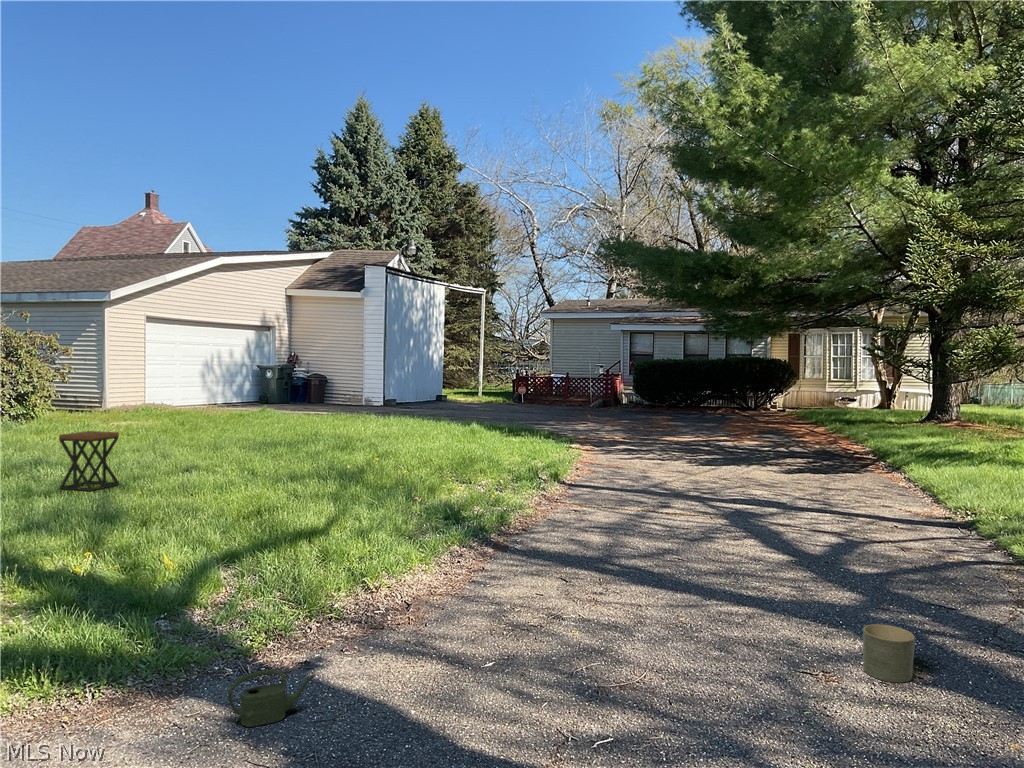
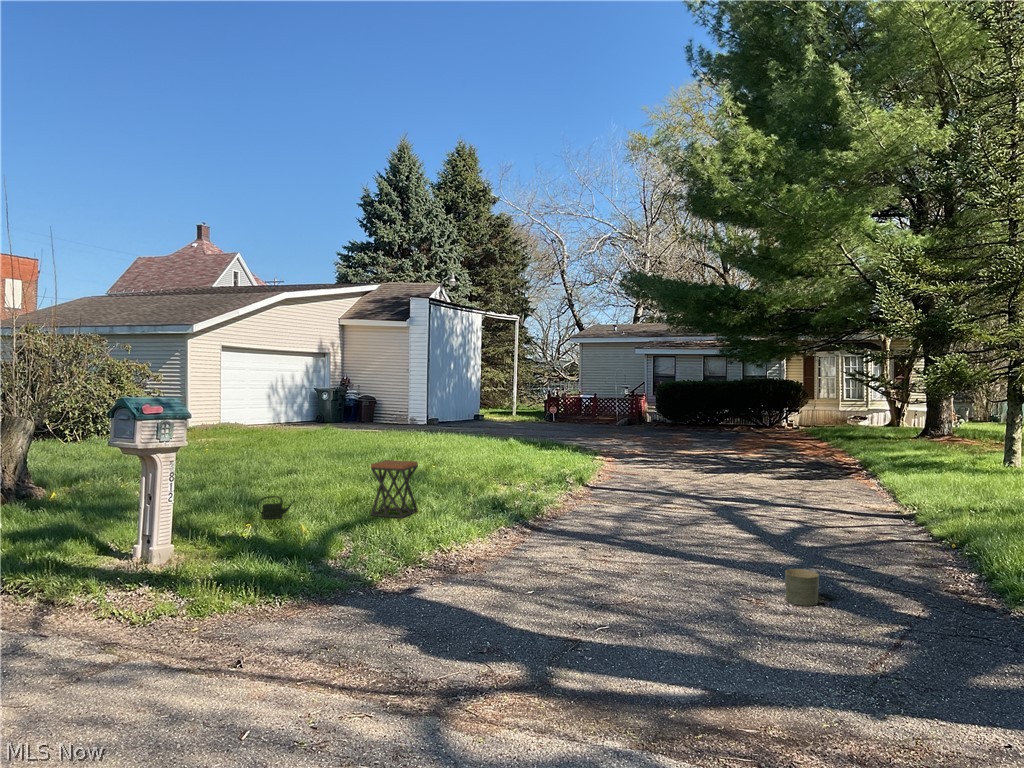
stool: present [59,431,119,491] -> present [371,460,418,518]
watering can: present [228,669,315,727] -> present [257,496,295,519]

